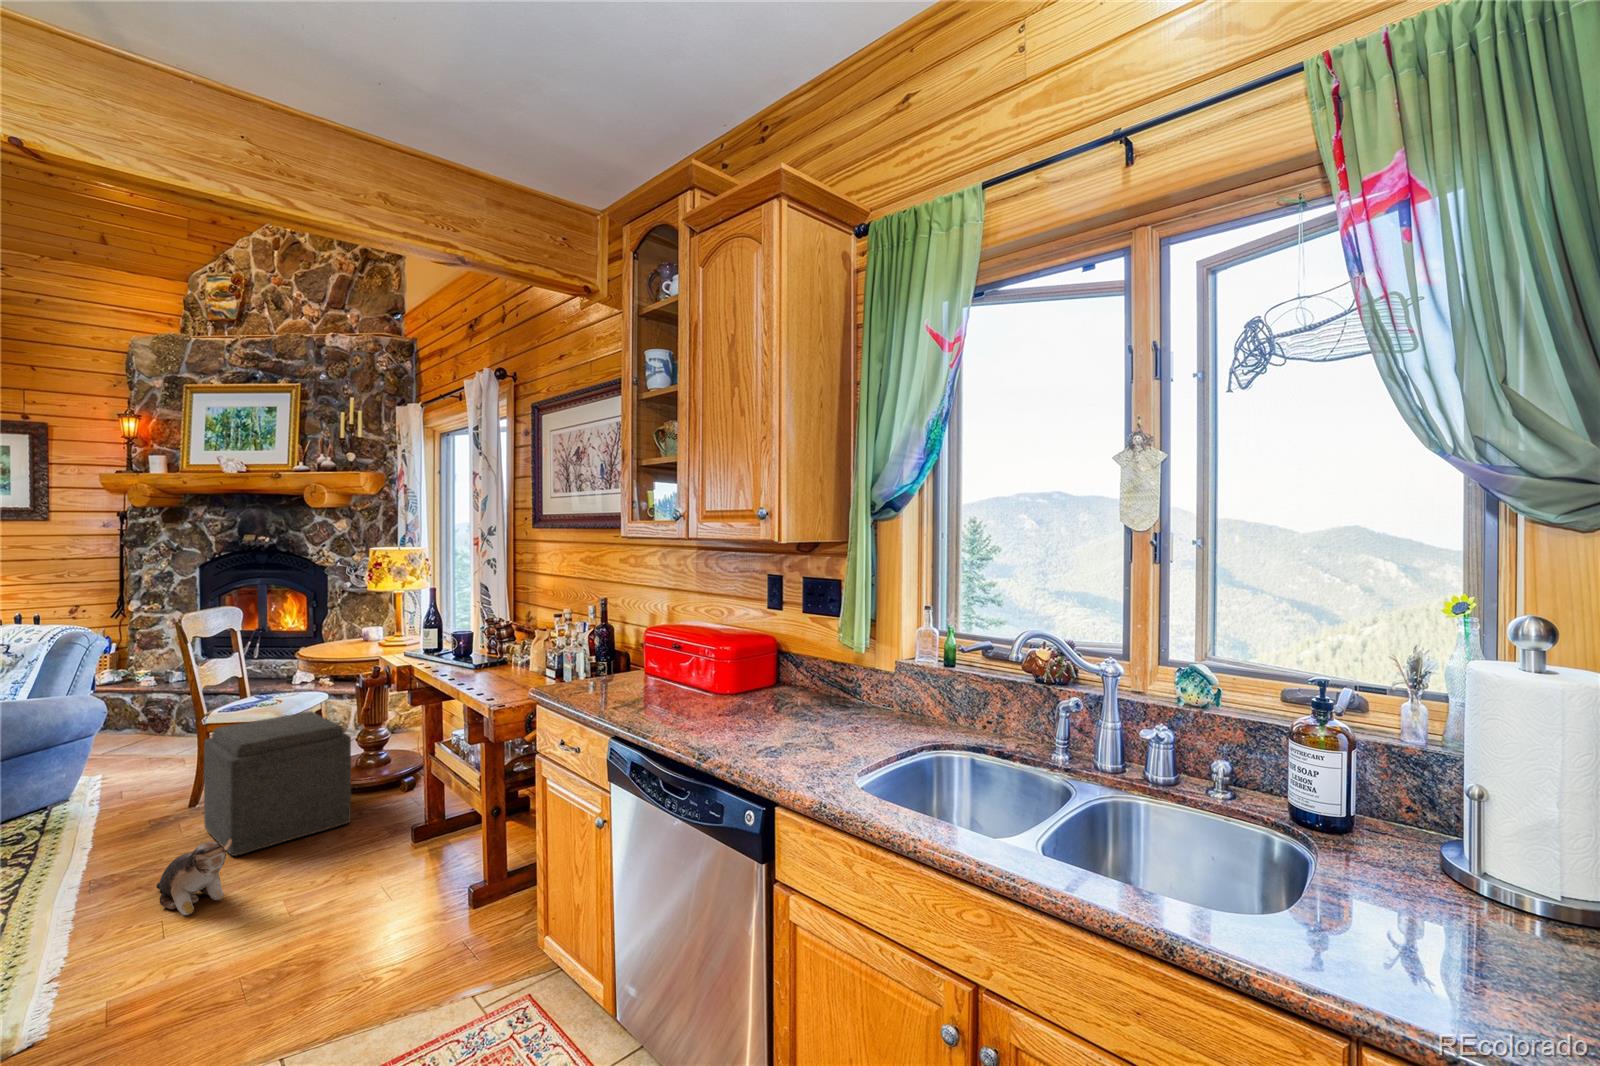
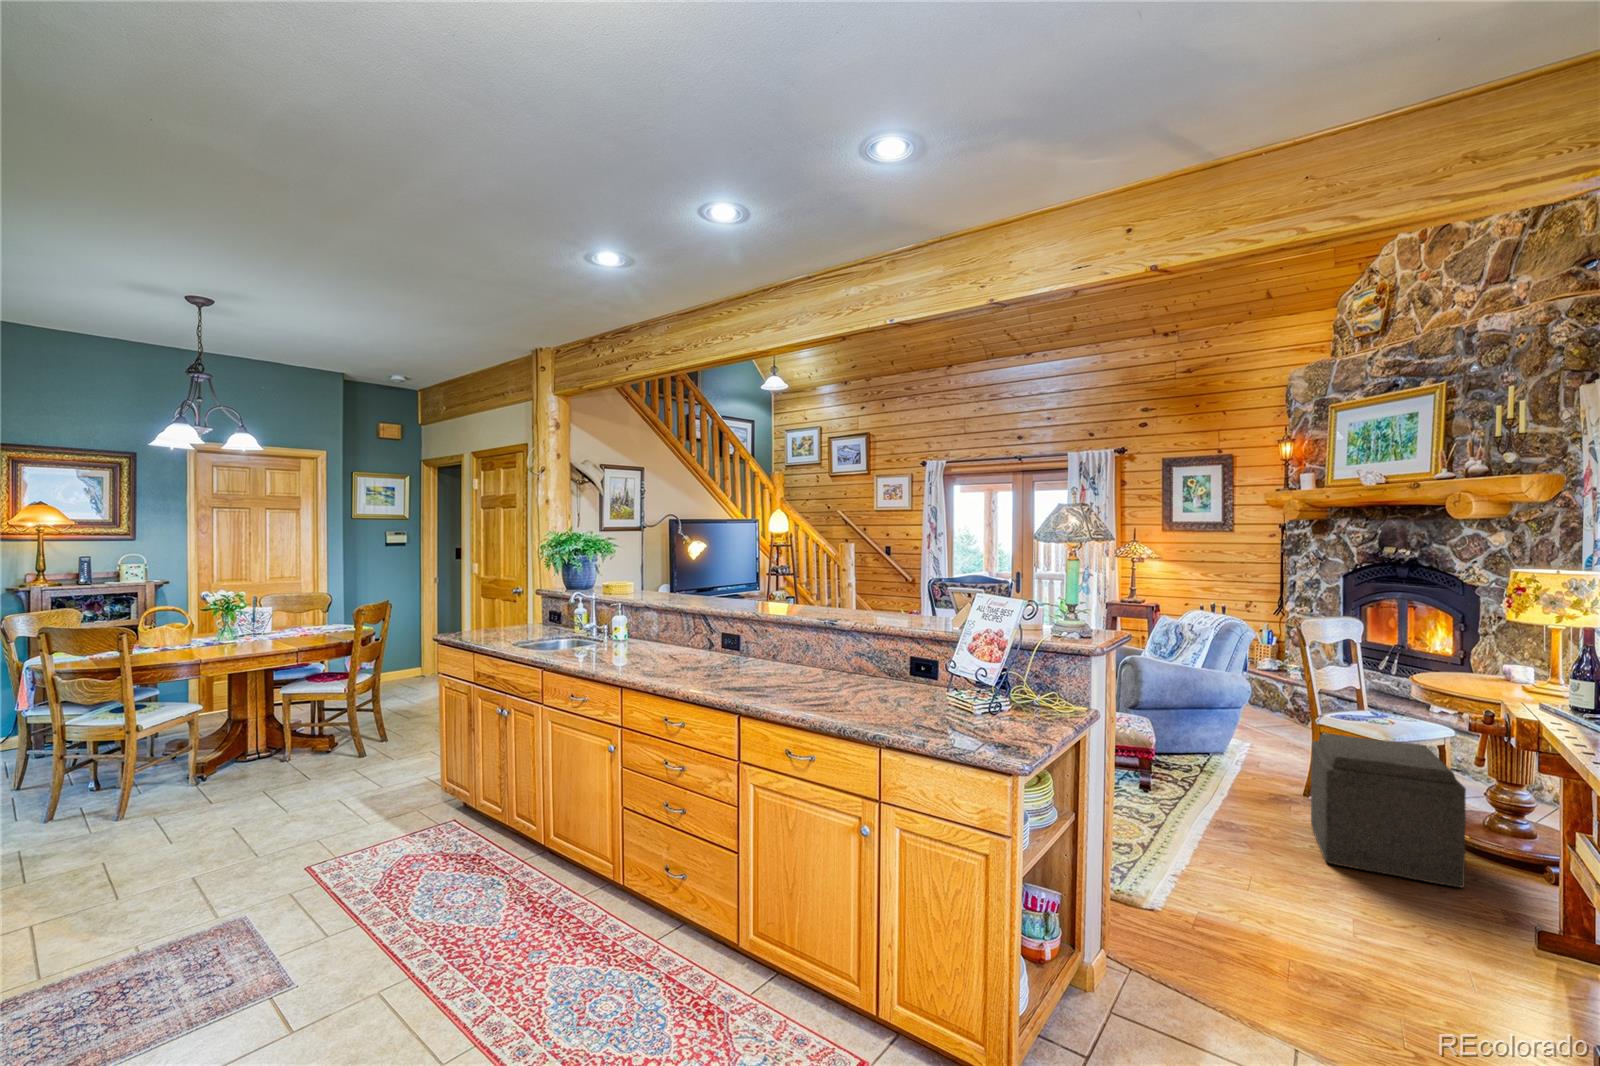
plush toy: present [156,840,231,915] -> none [1255,835,1311,896]

